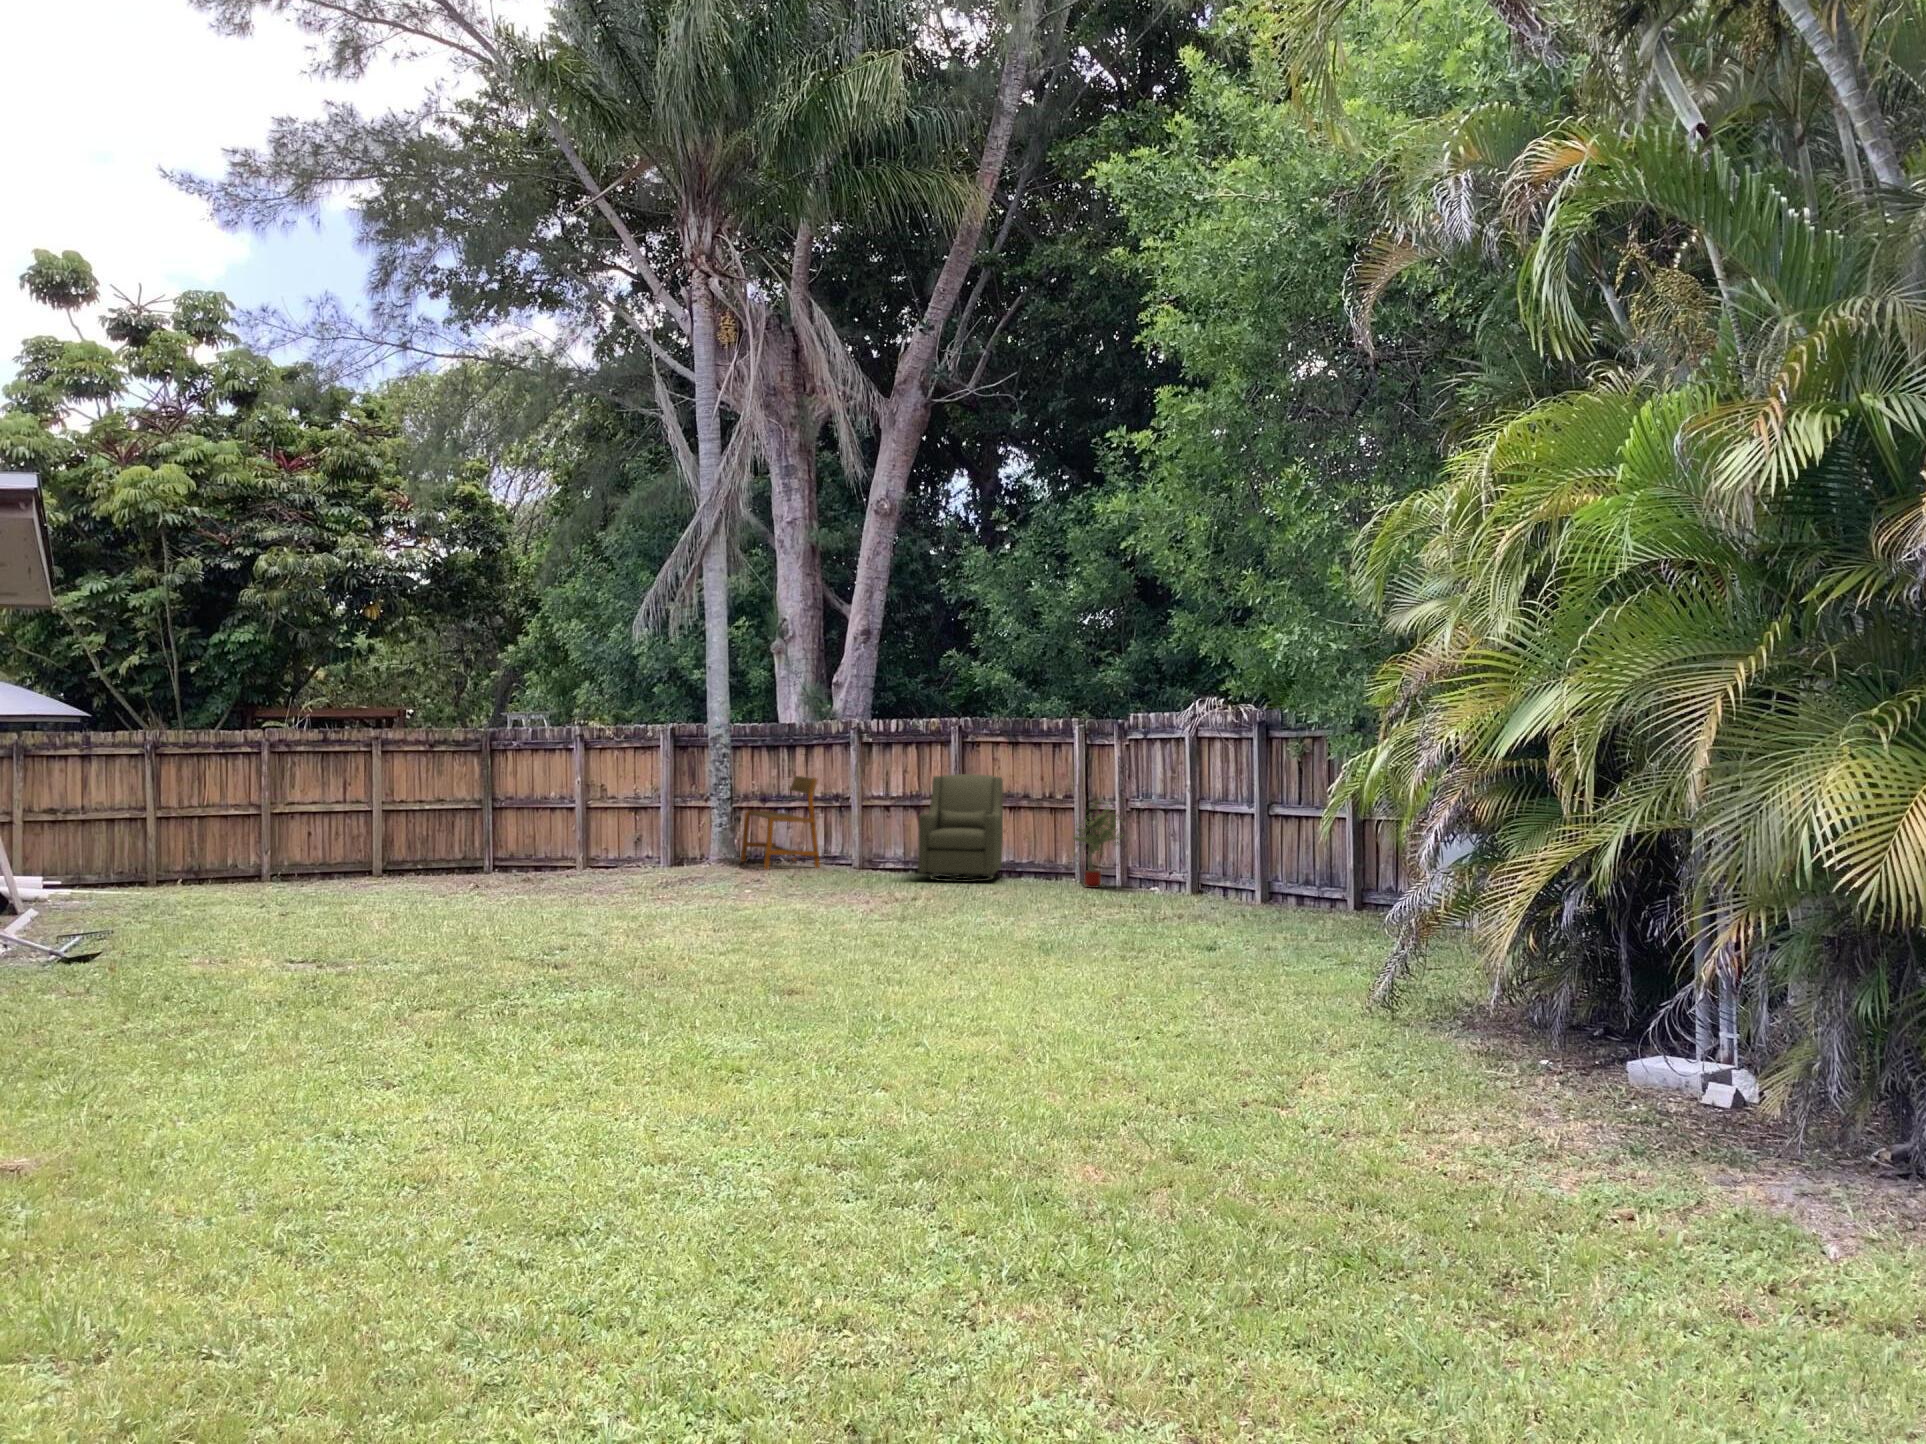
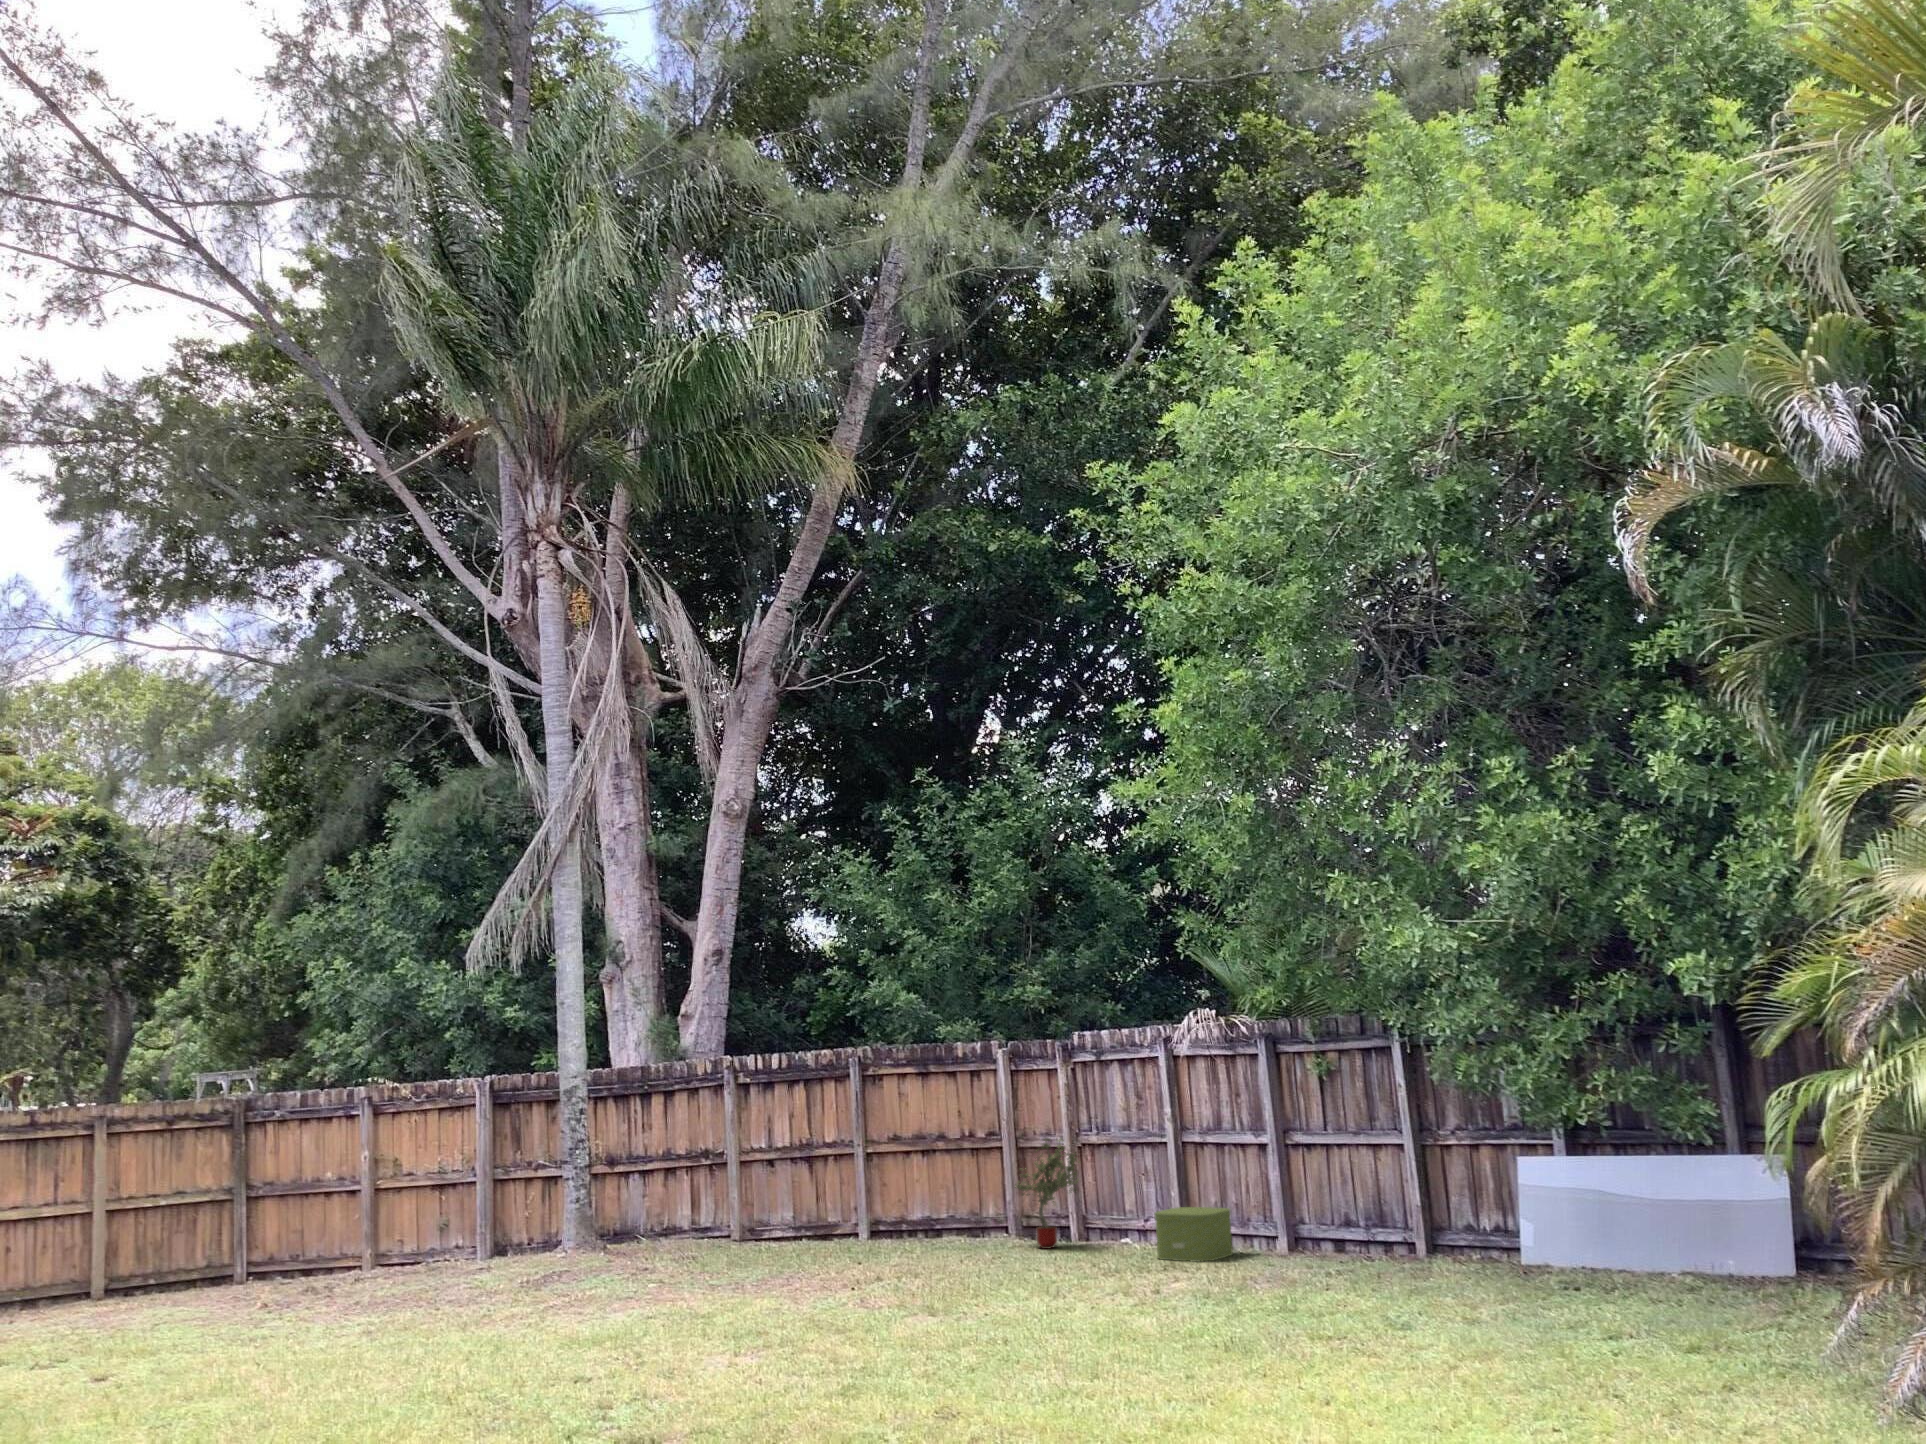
chair: present [918,774,1003,882] -> none [827,1115,923,1254]
bench: present [741,775,820,870] -> none [579,1129,687,1255]
storage box: none [1166,862,1230,904] -> present [1154,1207,1233,1261]

